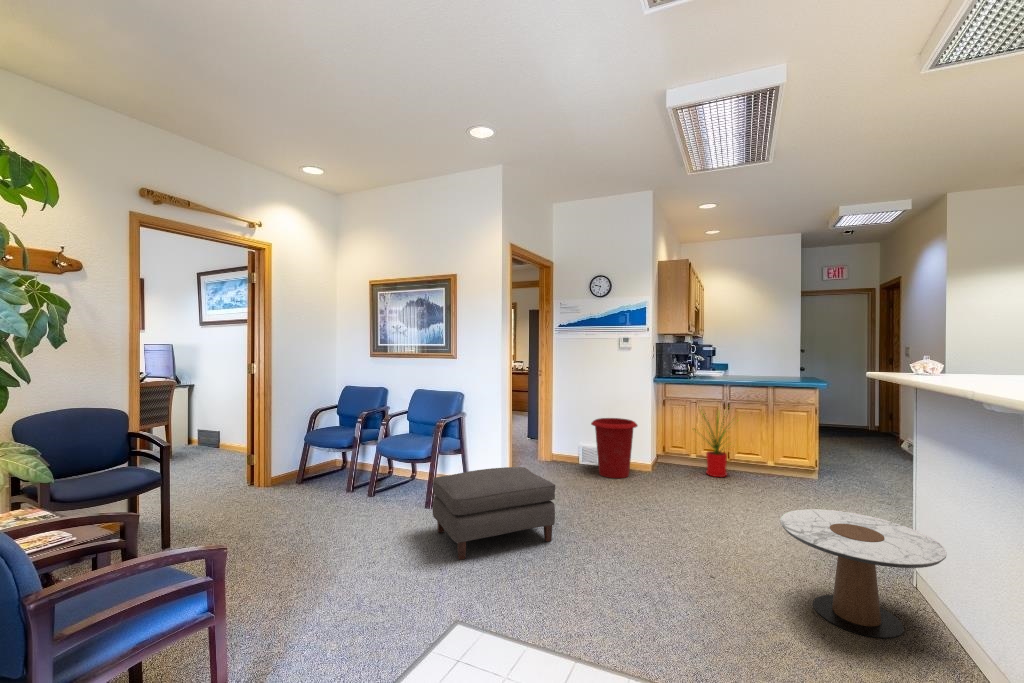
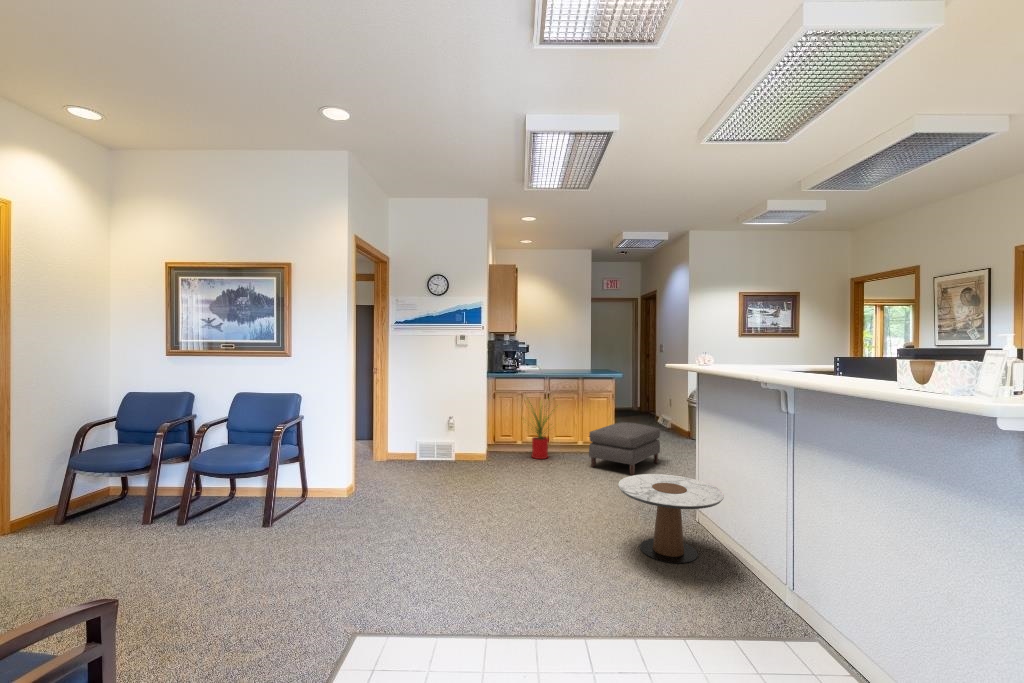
waste bin: present [591,418,637,478] -> none [432,413,476,470]
ottoman: present [433,467,555,560] -> present [589,423,660,475]

